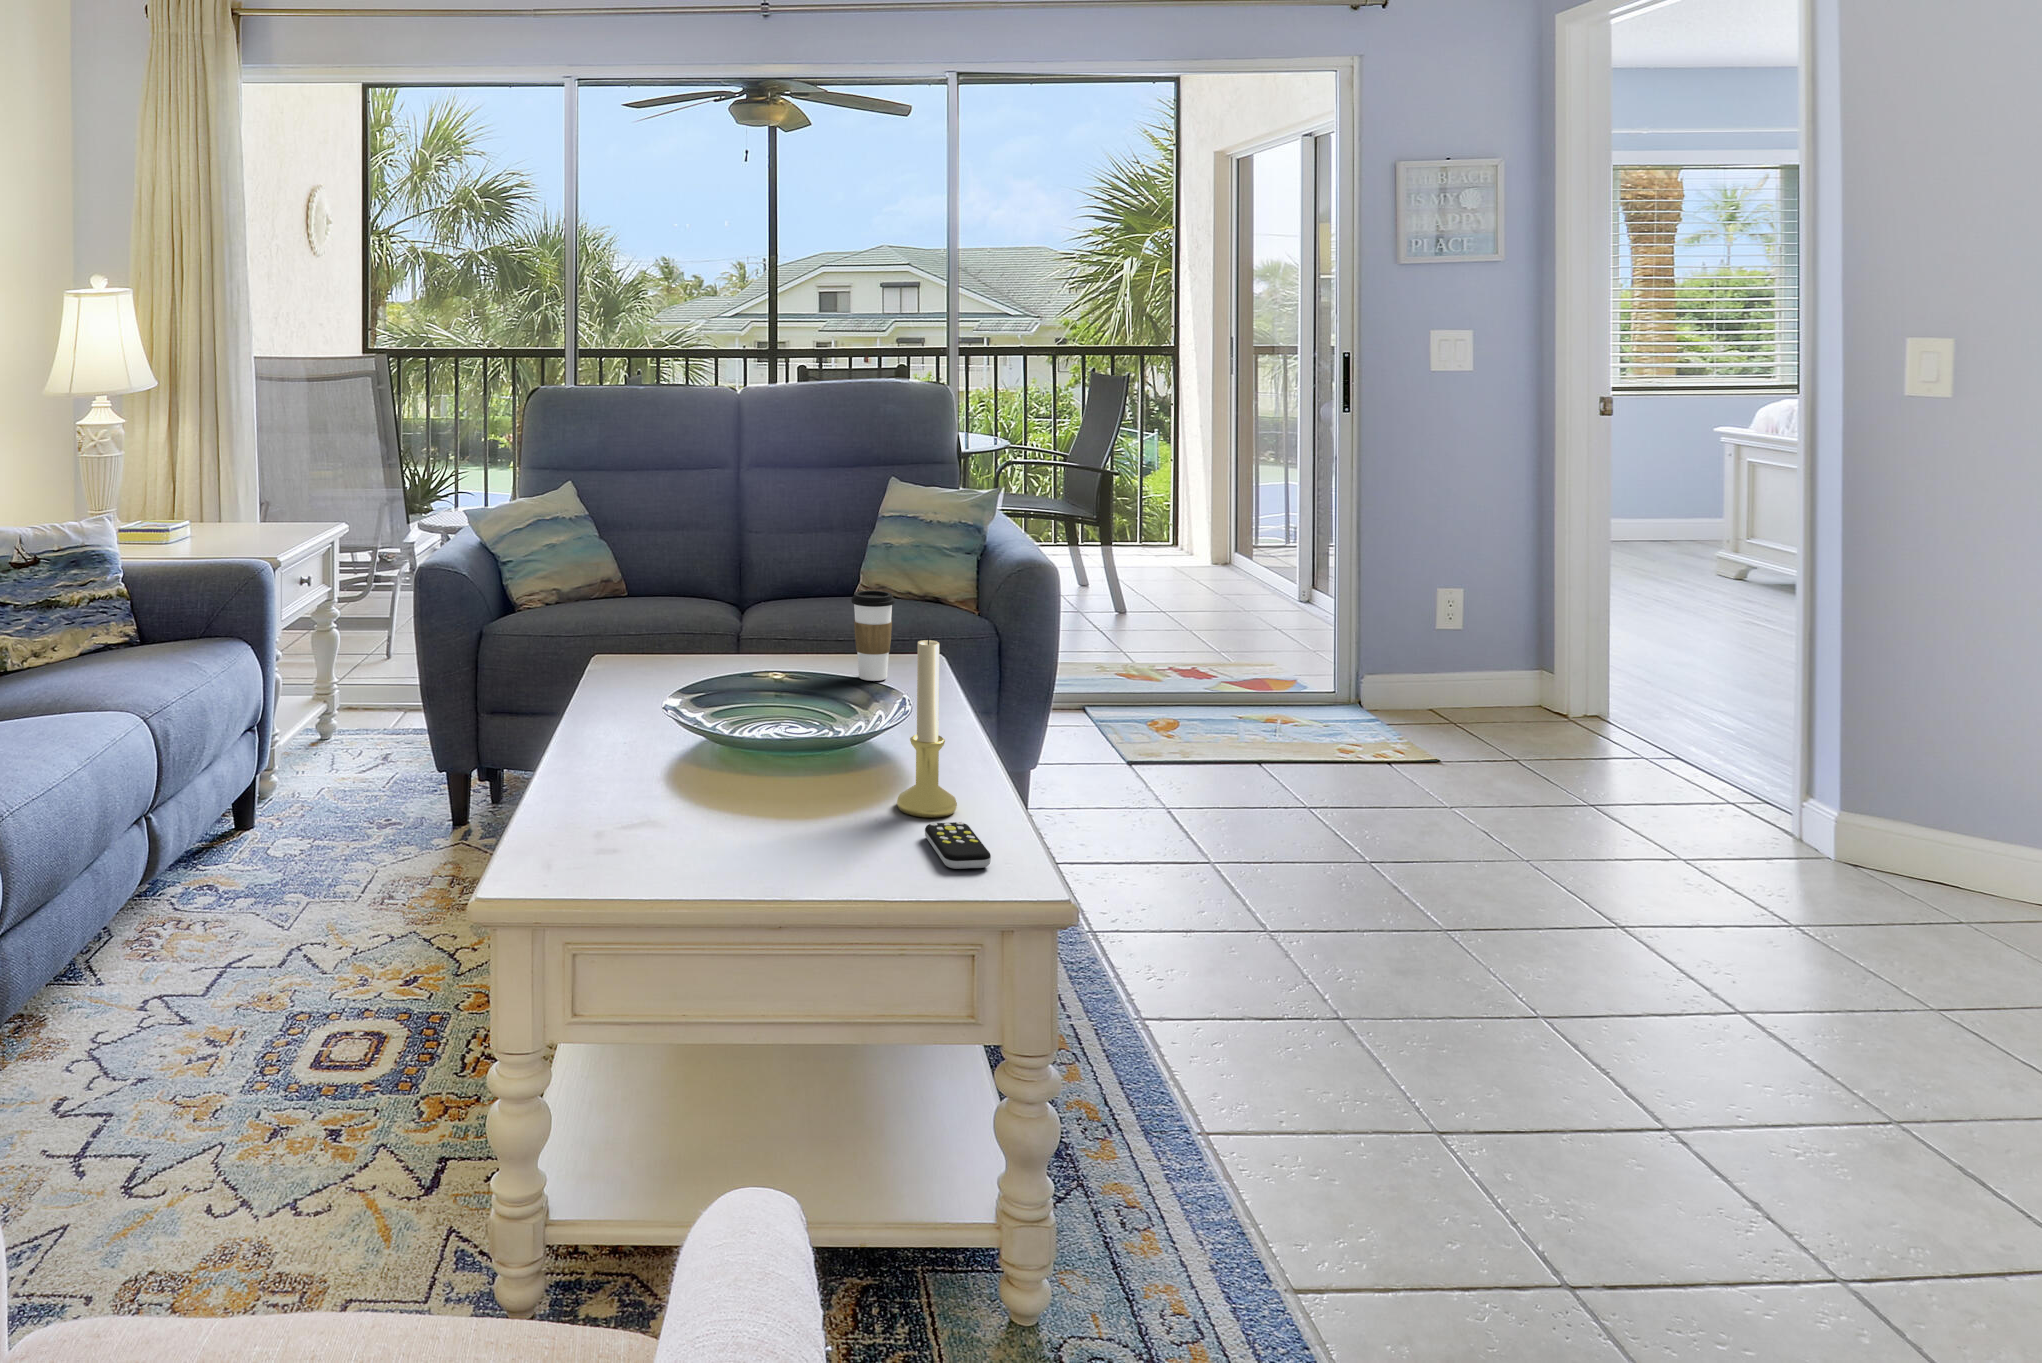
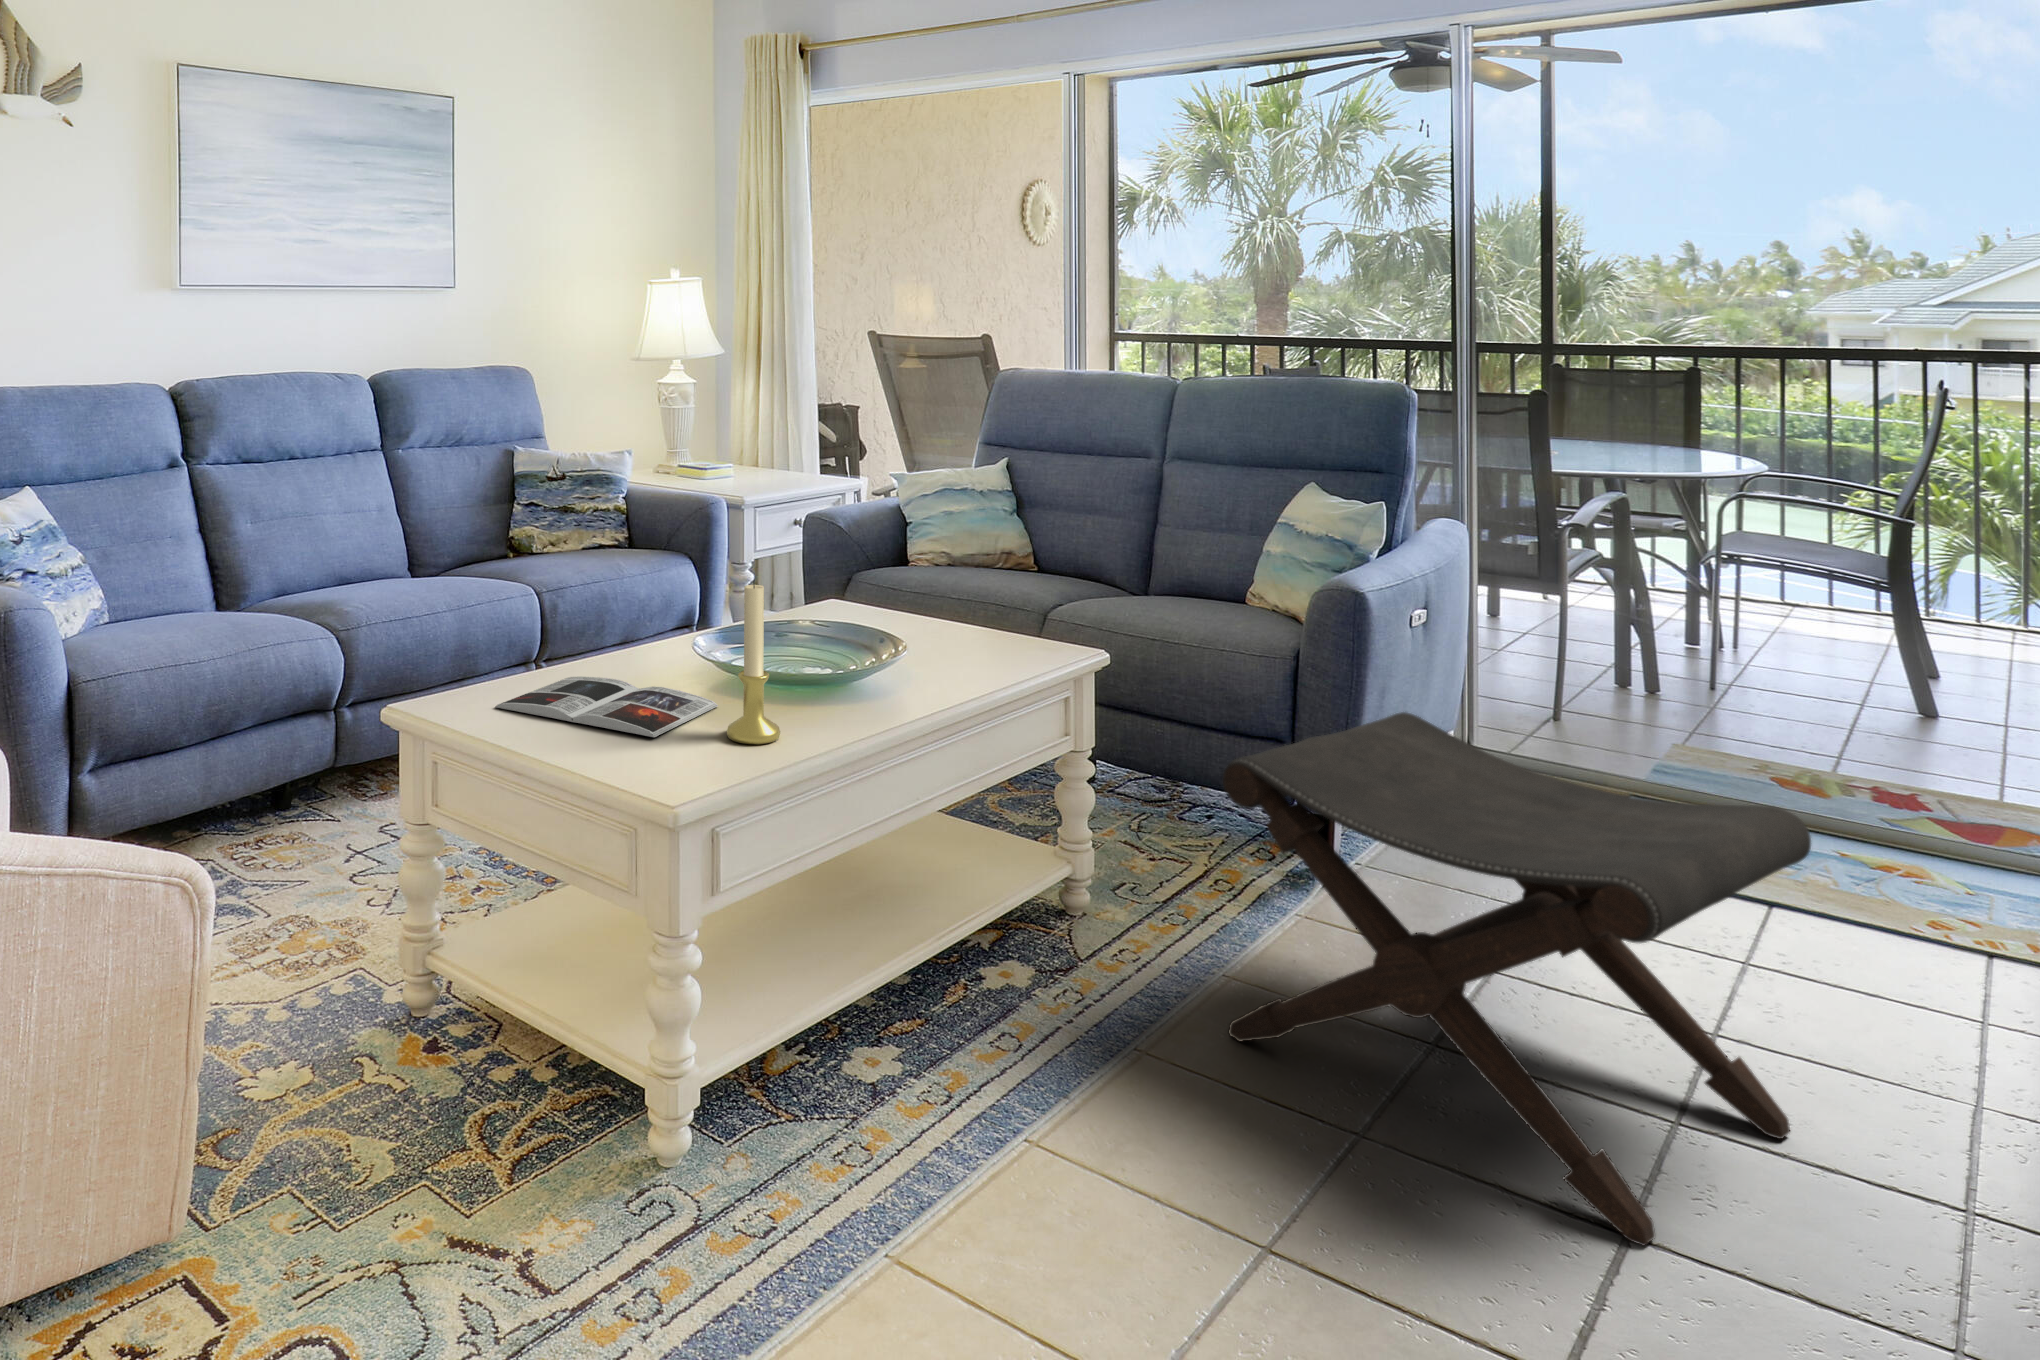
coffee cup: present [851,591,895,681] -> none [968,566,1010,653]
footstool: none [1152,666,1553,1016] -> present [1223,712,1811,1246]
magazine: none [609,781,864,854] -> present [495,676,718,737]
remote control: present [925,822,991,869] -> none [650,740,727,778]

